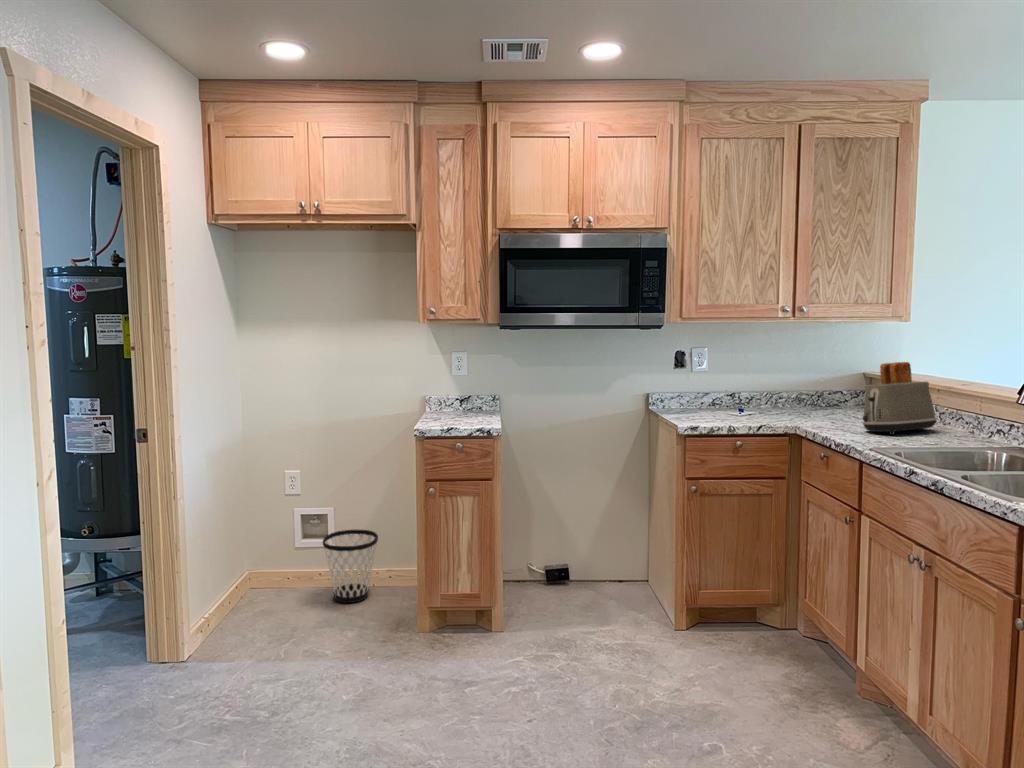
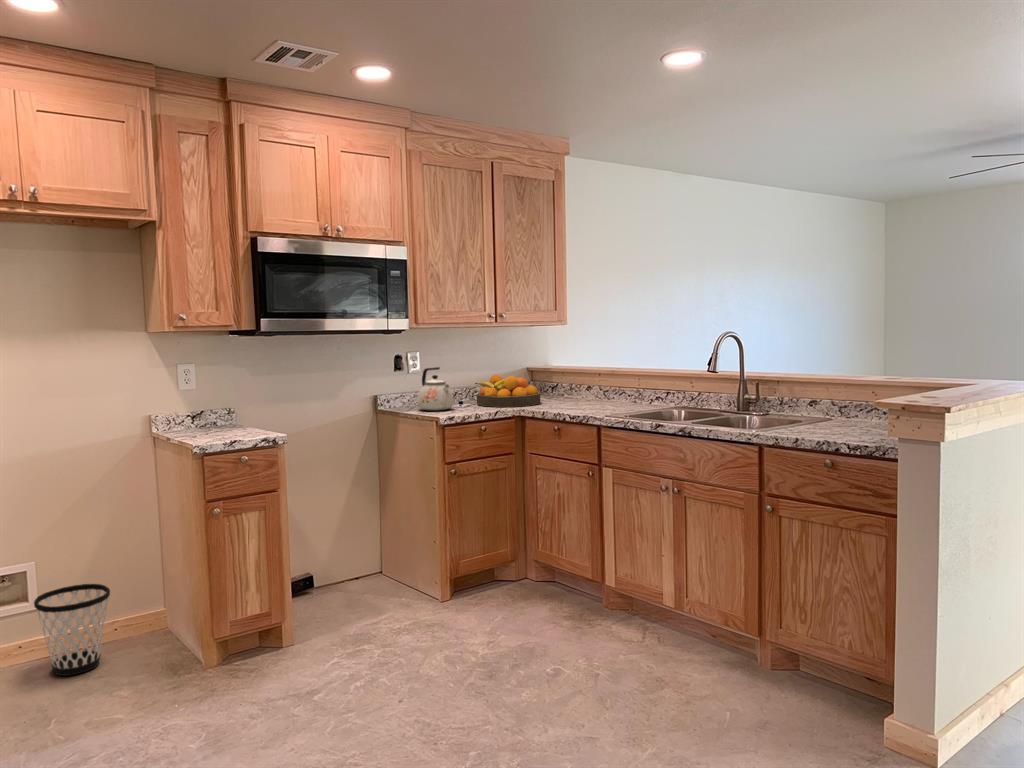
toaster: present [863,362,937,435] -> none [566,354,609,408]
kettle: none [679,368,722,417] -> present [417,367,454,411]
fruit bowl: none [758,380,843,422] -> present [475,375,540,407]

